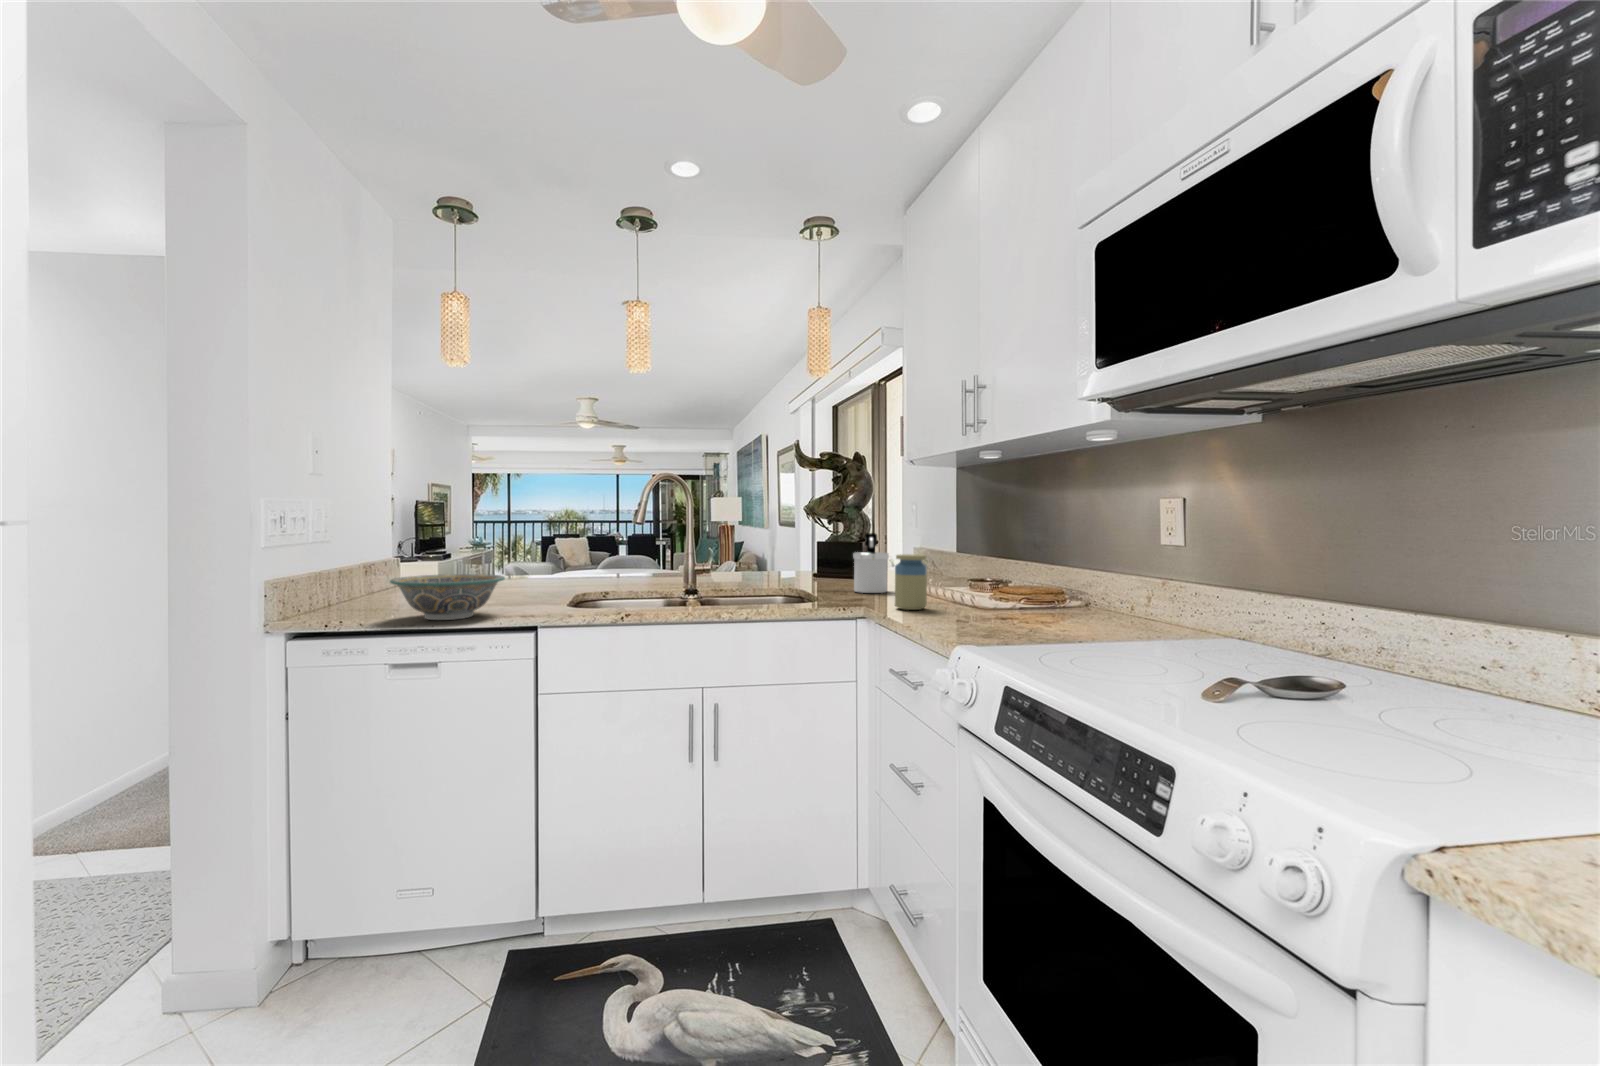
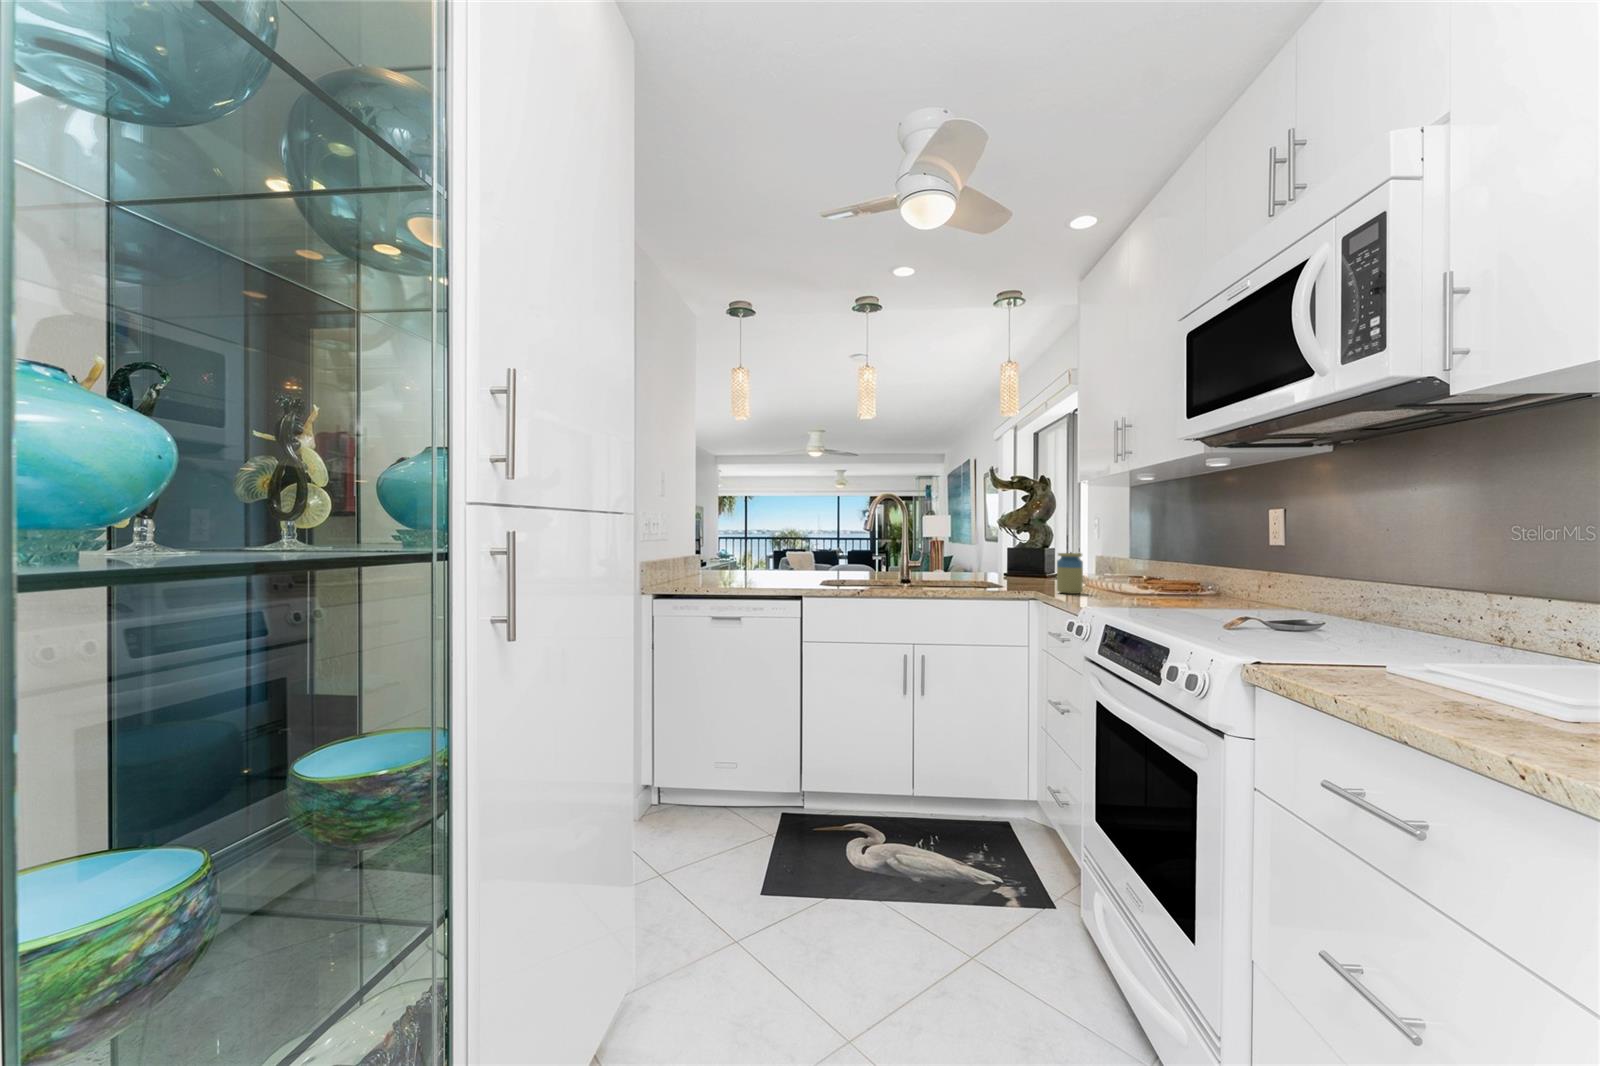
soap dispenser: present [853,533,889,593] -> none [1031,539,1060,585]
bowl: present [390,574,505,620] -> none [720,562,785,589]

